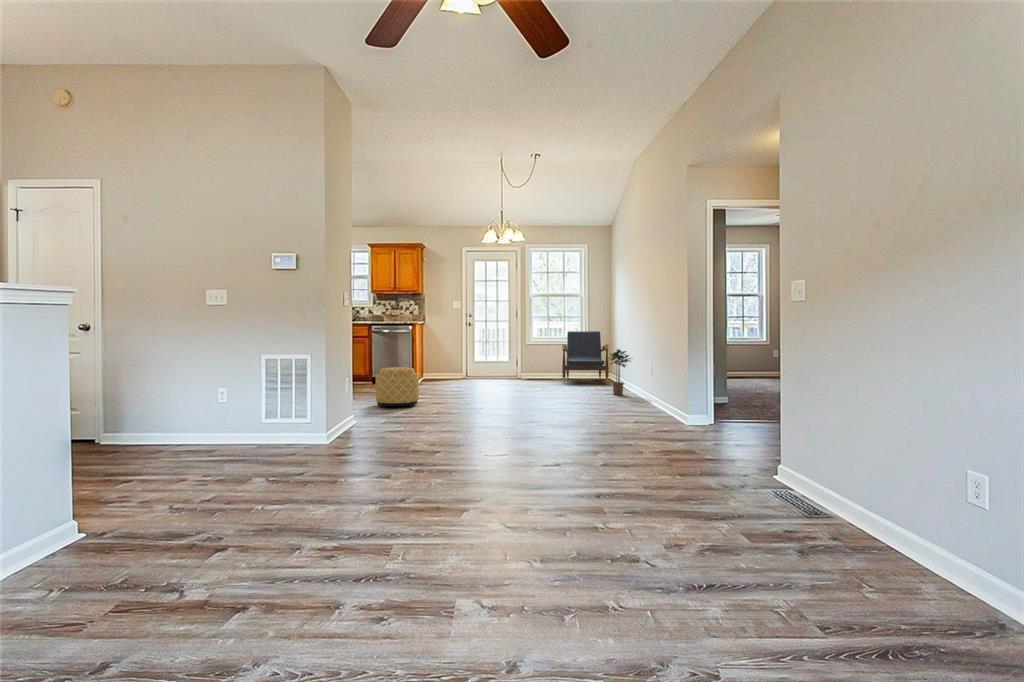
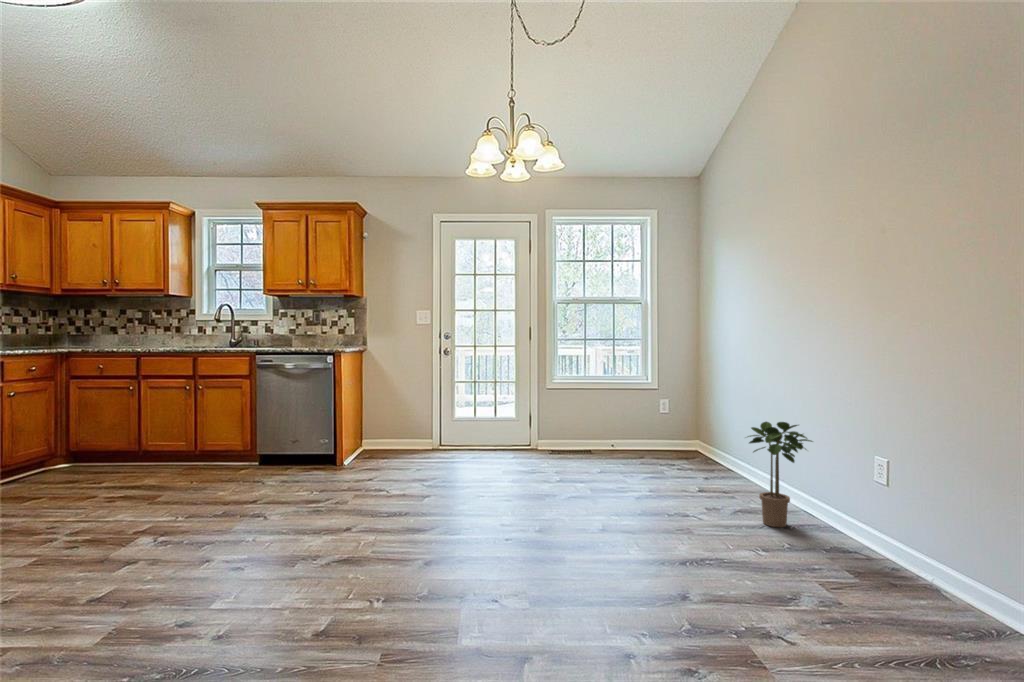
lounge chair: present [562,331,609,383] -> none [616,365,708,467]
ottoman: present [376,367,419,408] -> none [134,484,273,630]

